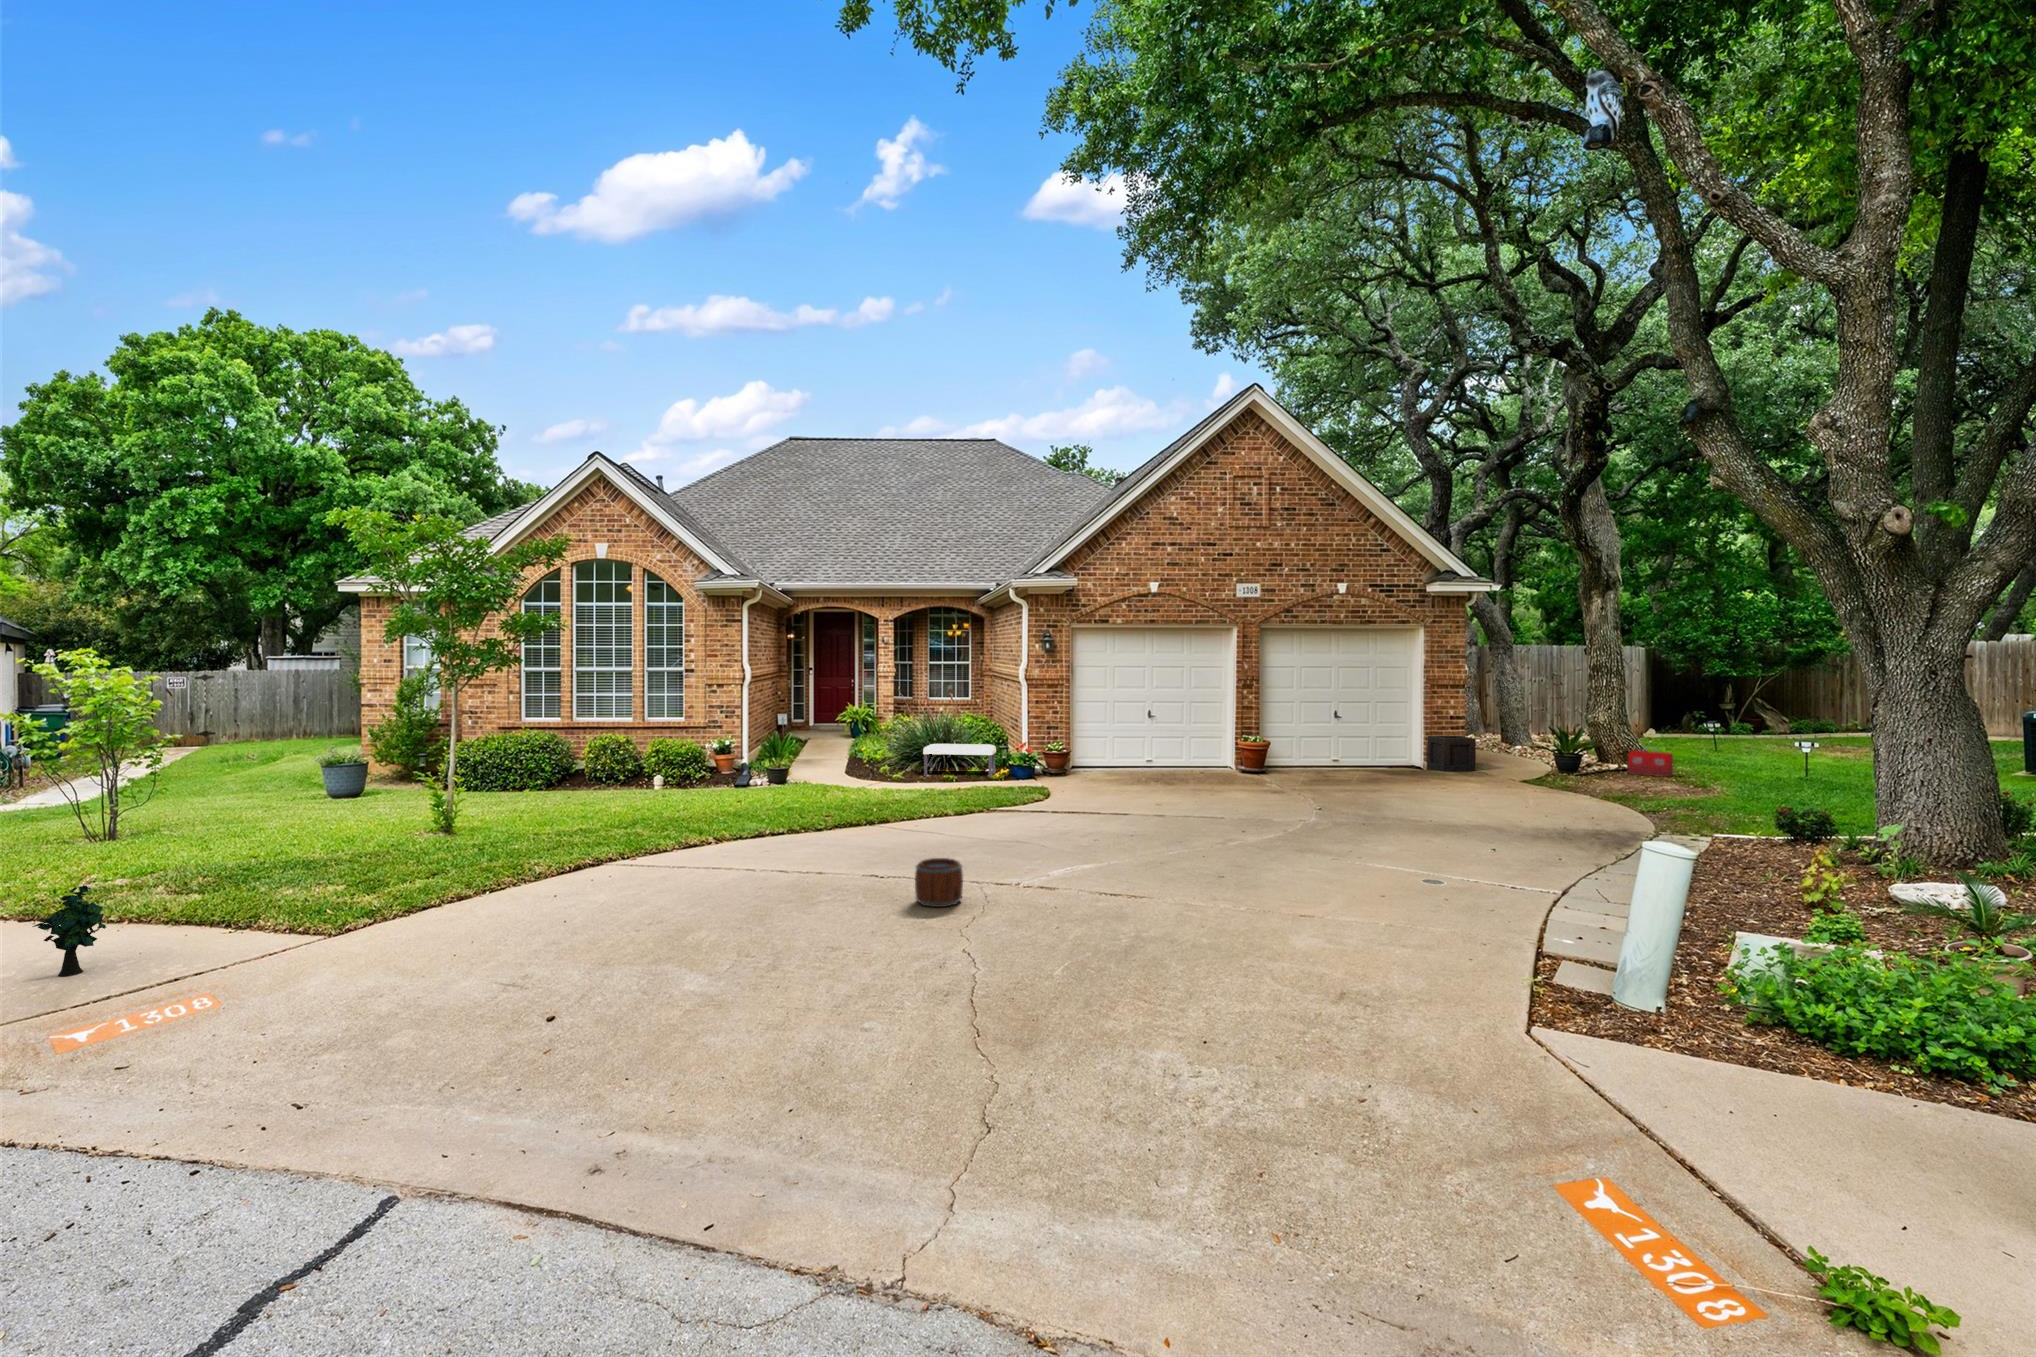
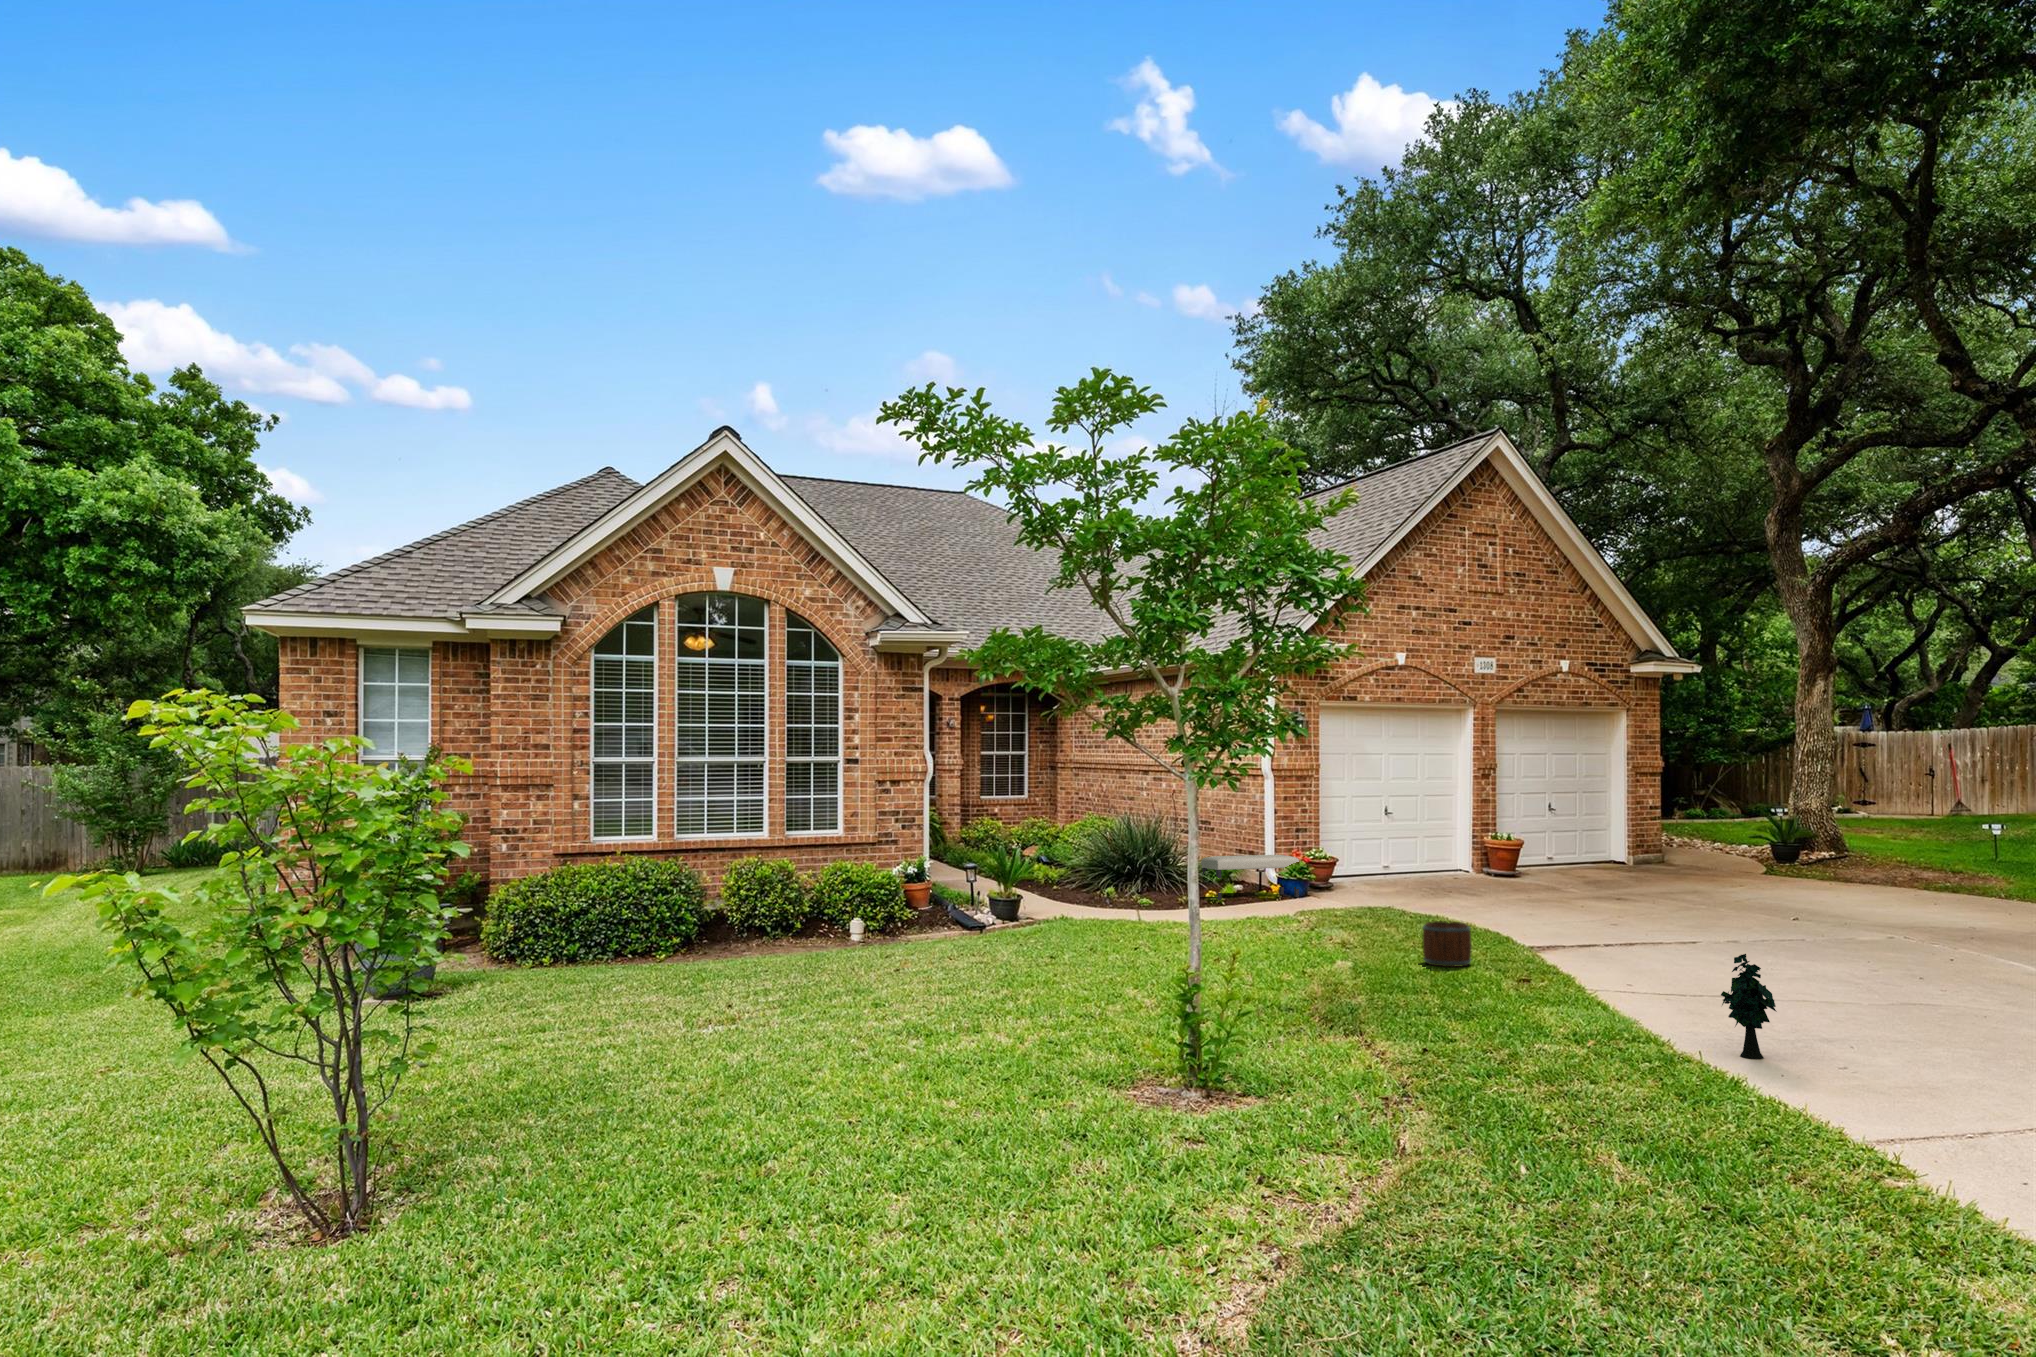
wooden crate: present [1427,736,1476,771] -> none [1645,832,1701,870]
toolbox: present [1628,746,1674,777] -> none [1819,836,1866,866]
bucket: present [915,858,963,907] -> present [1422,921,1472,967]
decorative plant: present [32,885,106,976] -> present [1721,954,1776,1059]

